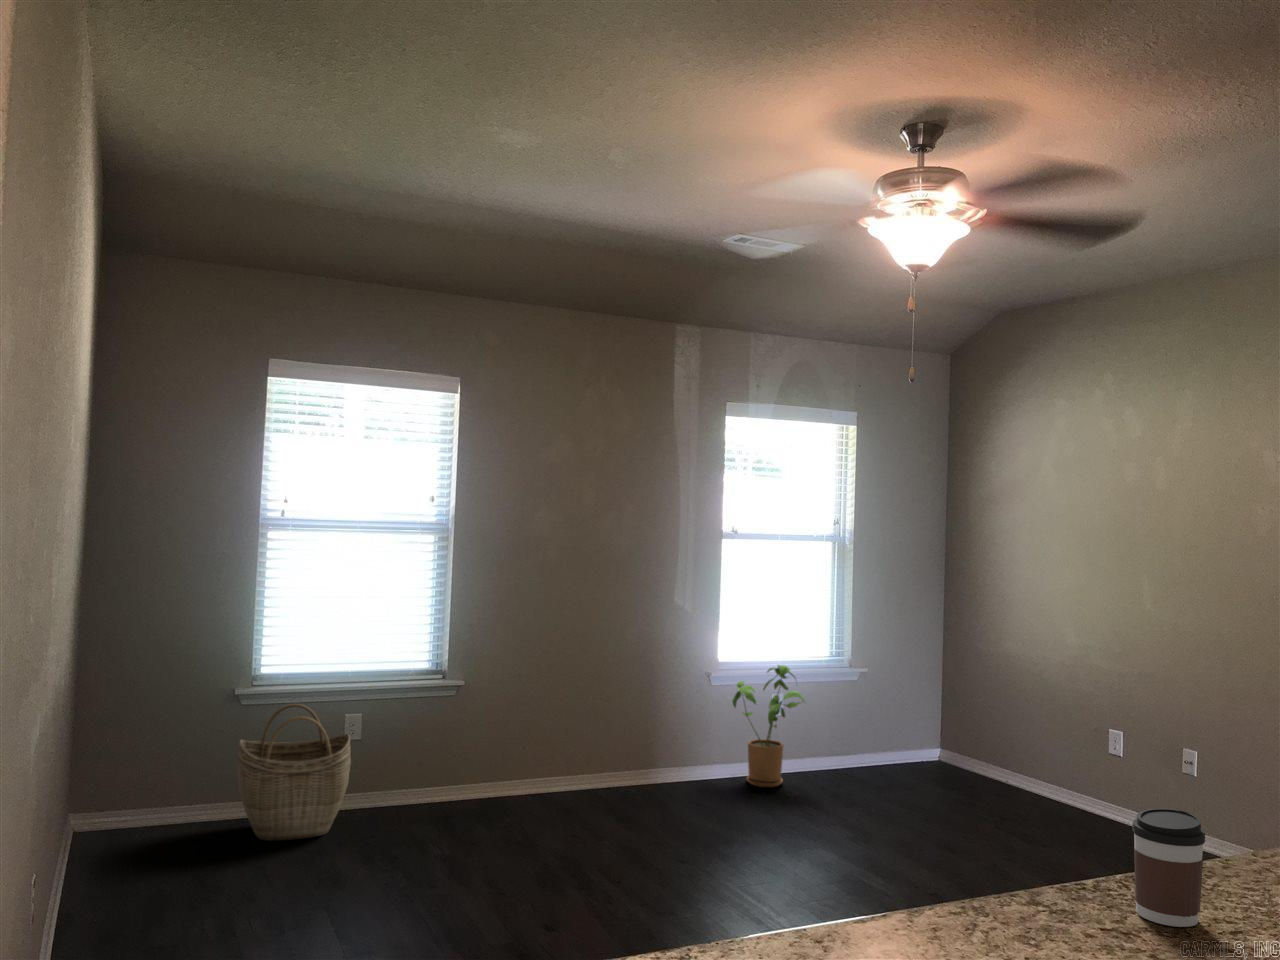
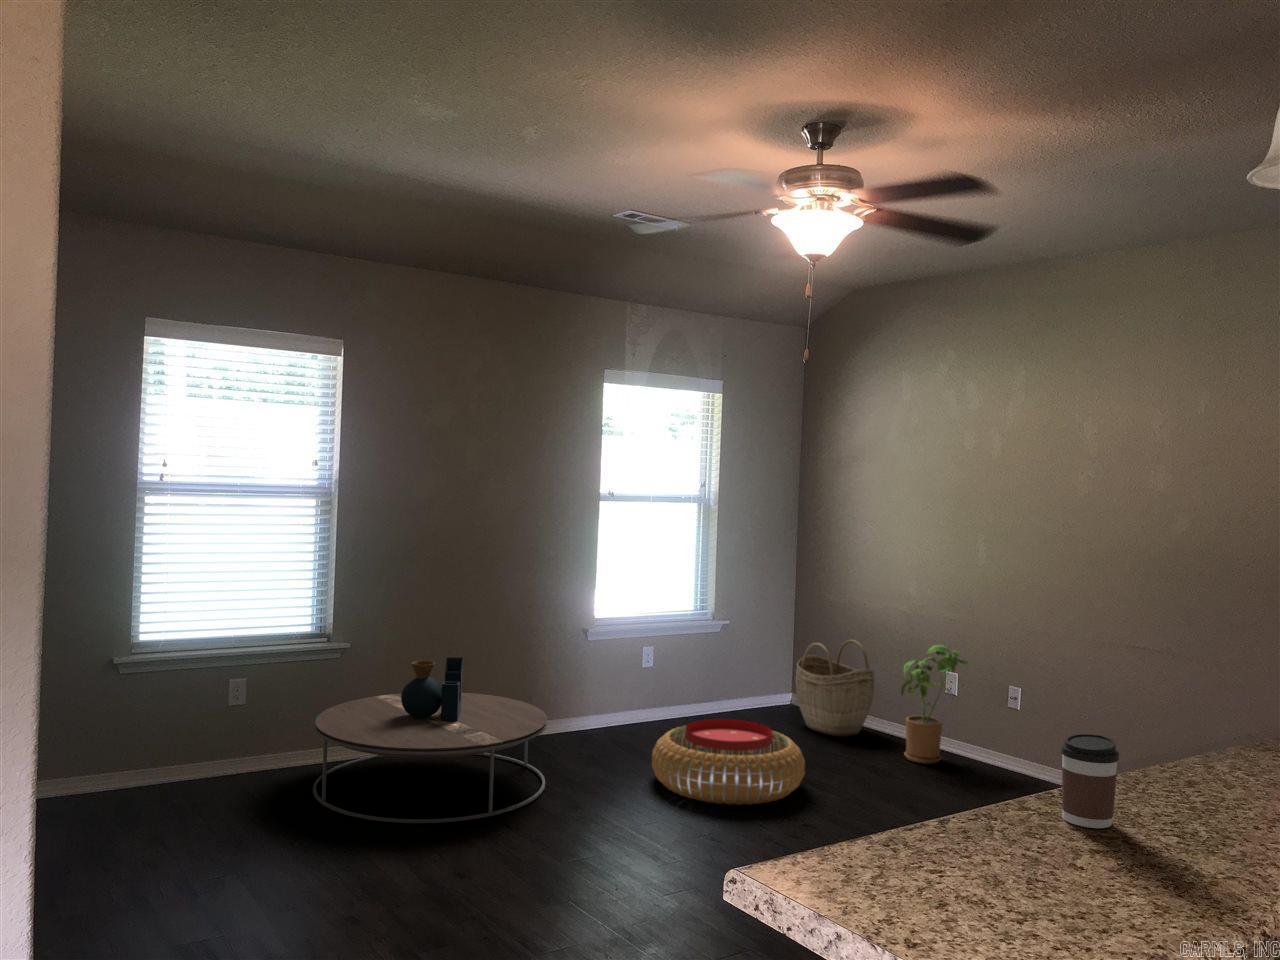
house plant: present [733,665,805,787] -> present [901,645,970,764]
coffee table: none [422,698,660,871] -> present [313,657,547,823]
woven basket: present [237,704,351,841] -> present [796,640,874,736]
pouf: none [772,773,941,868] -> present [652,719,805,805]

